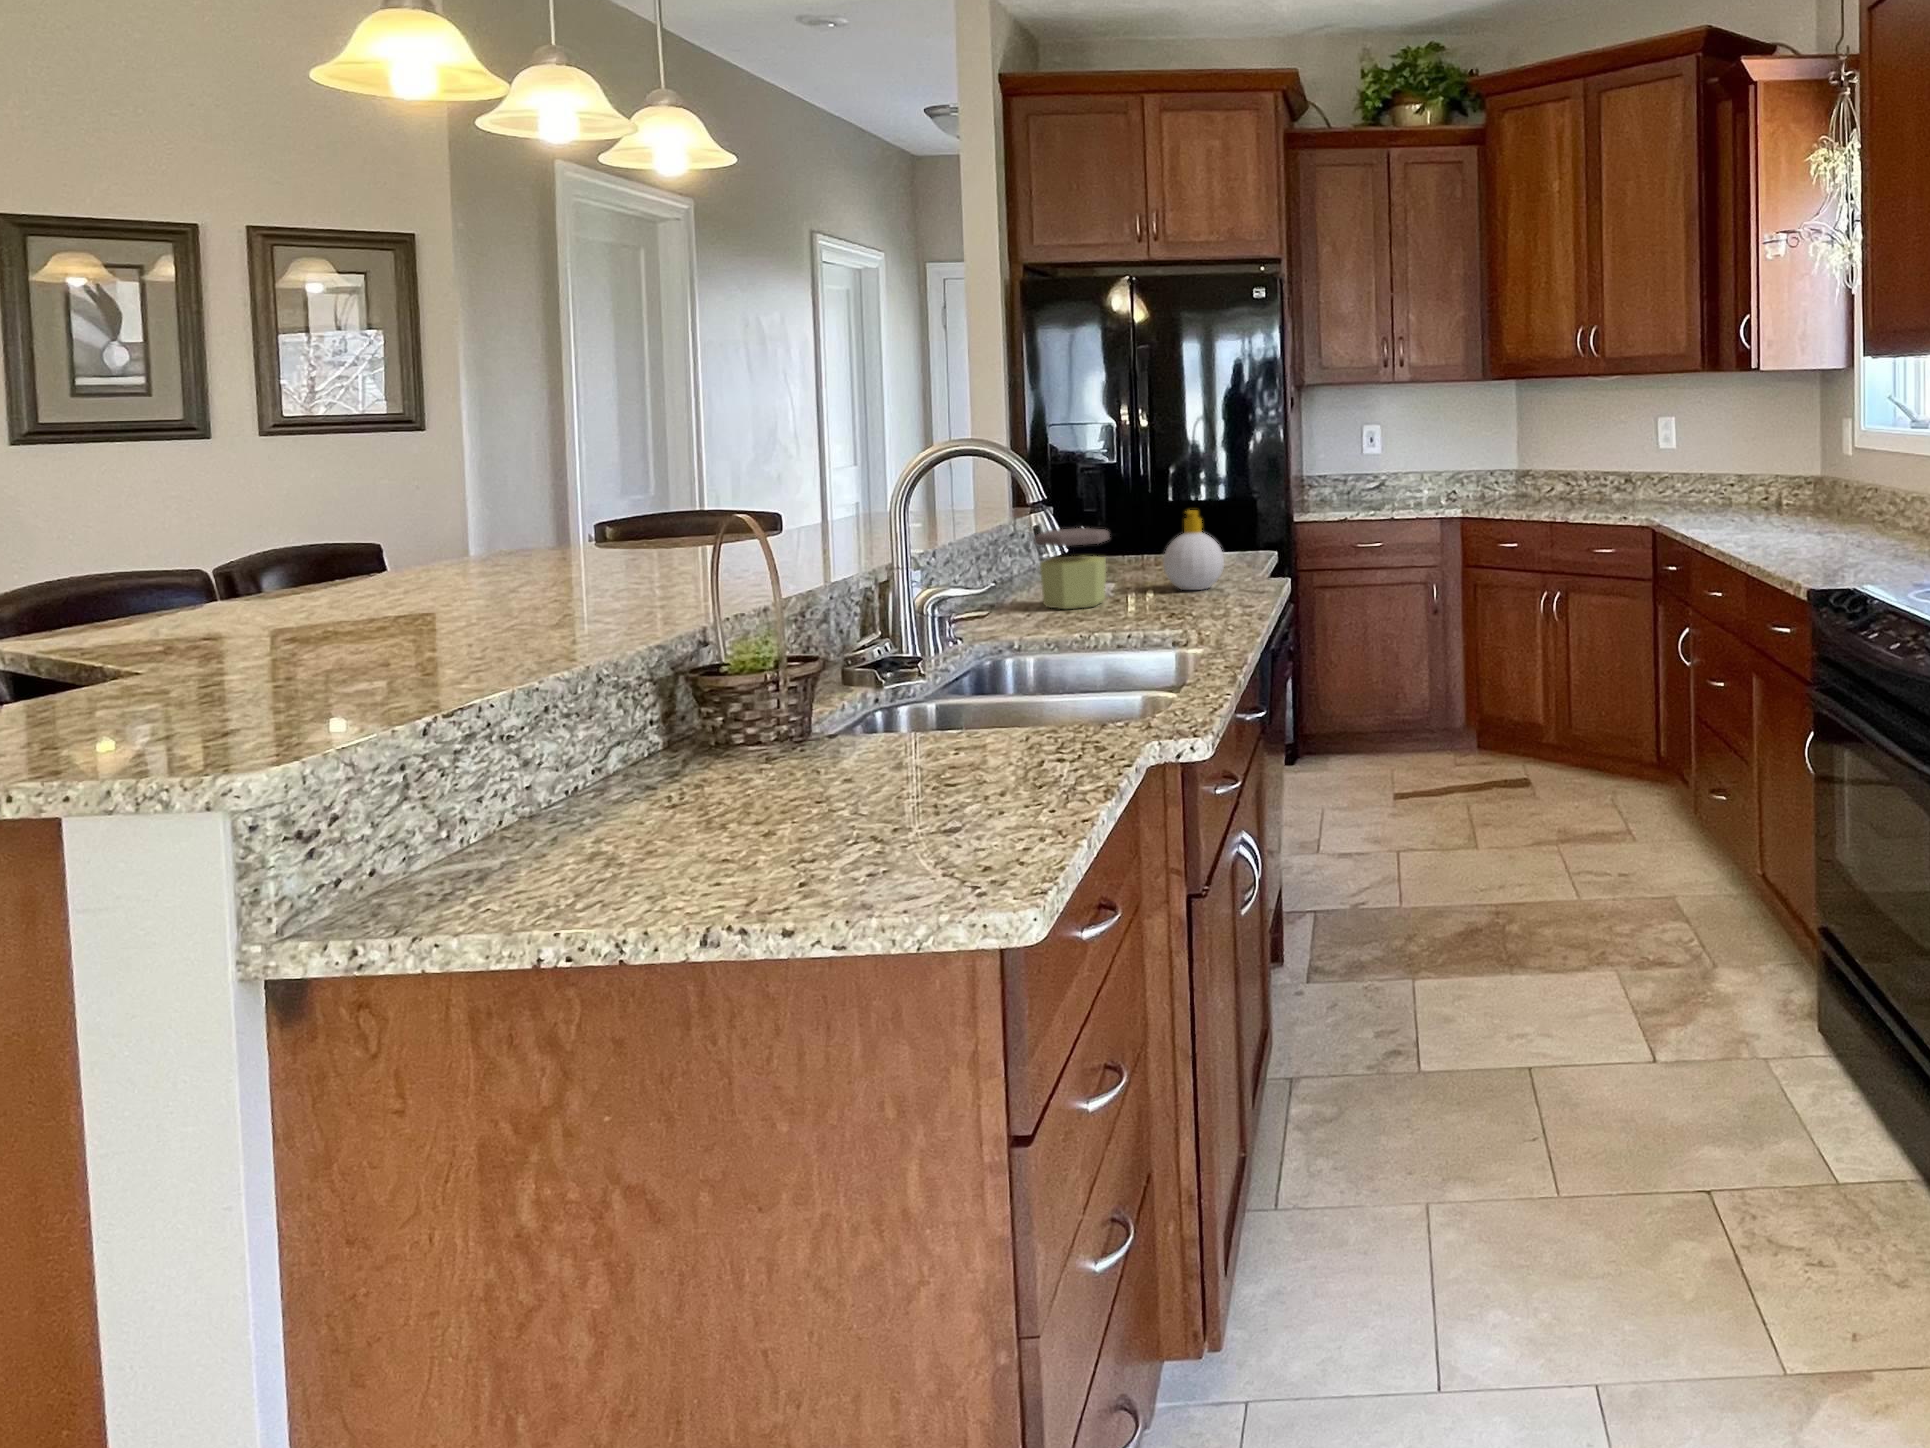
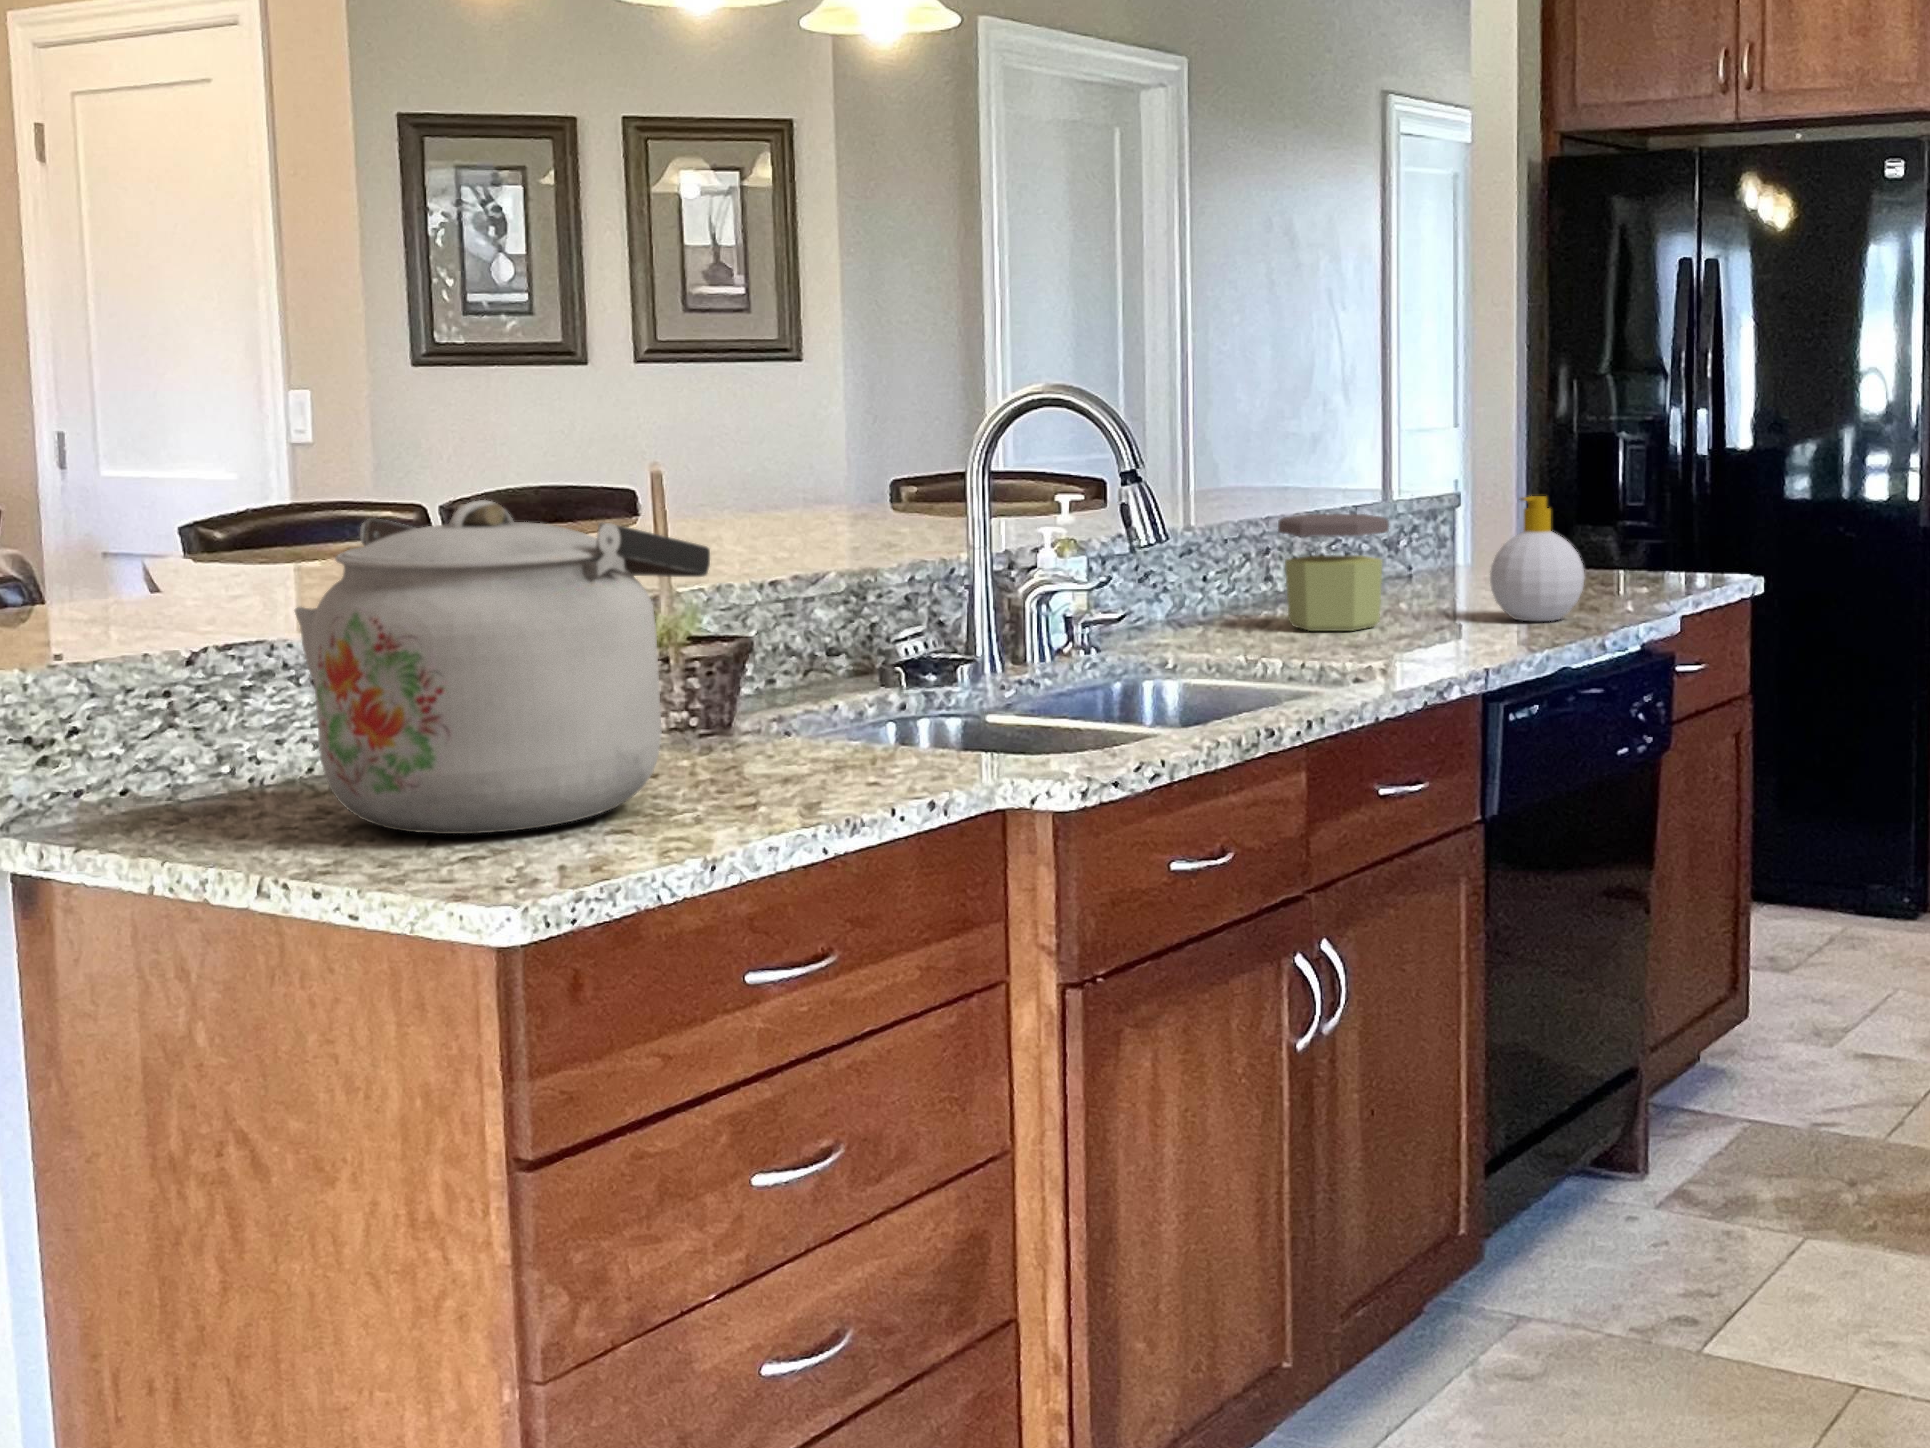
kettle: none [561,570,929,857] -> present [295,500,710,834]

